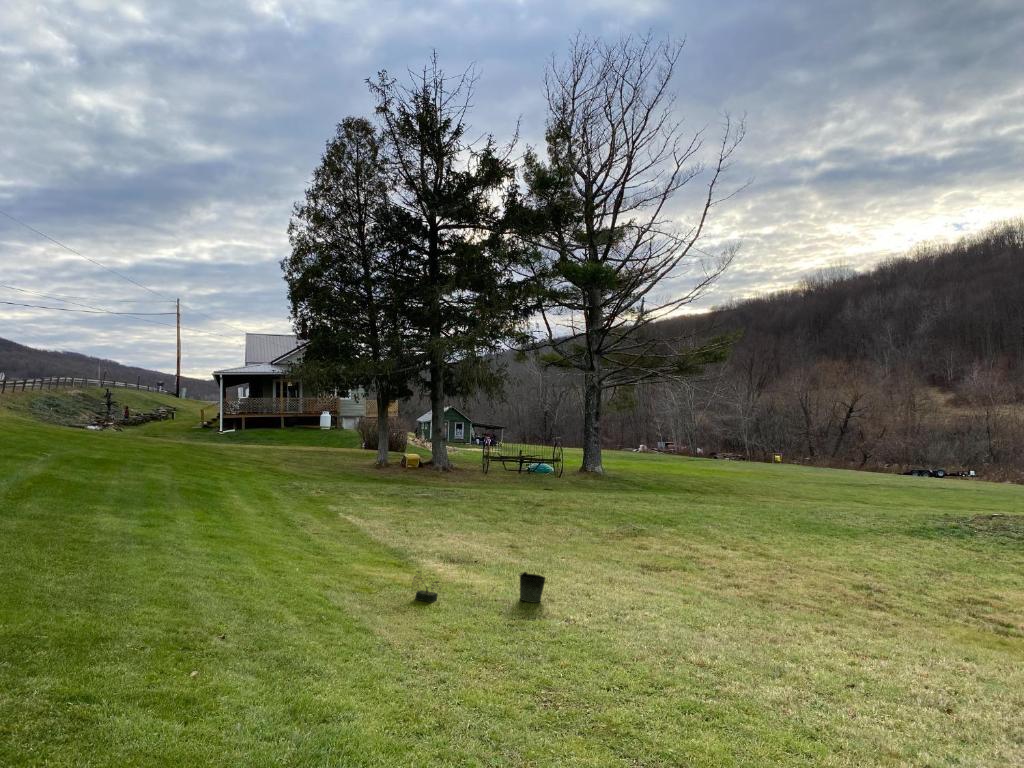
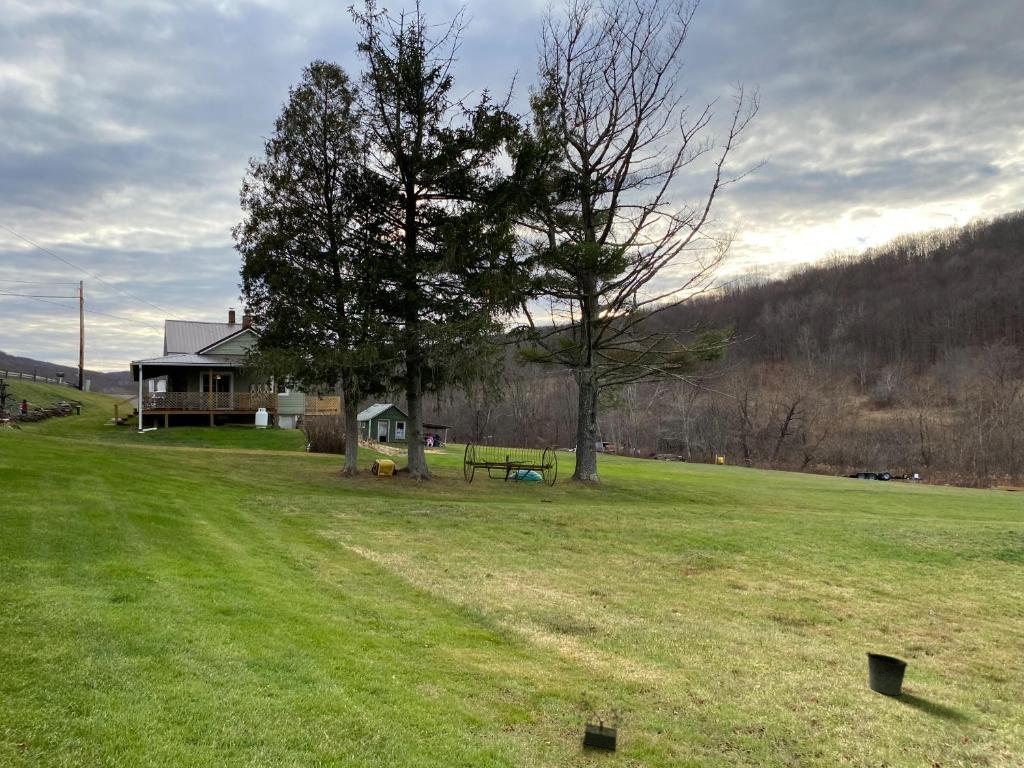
bucket: present [519,572,545,603] -> present [866,652,908,695]

